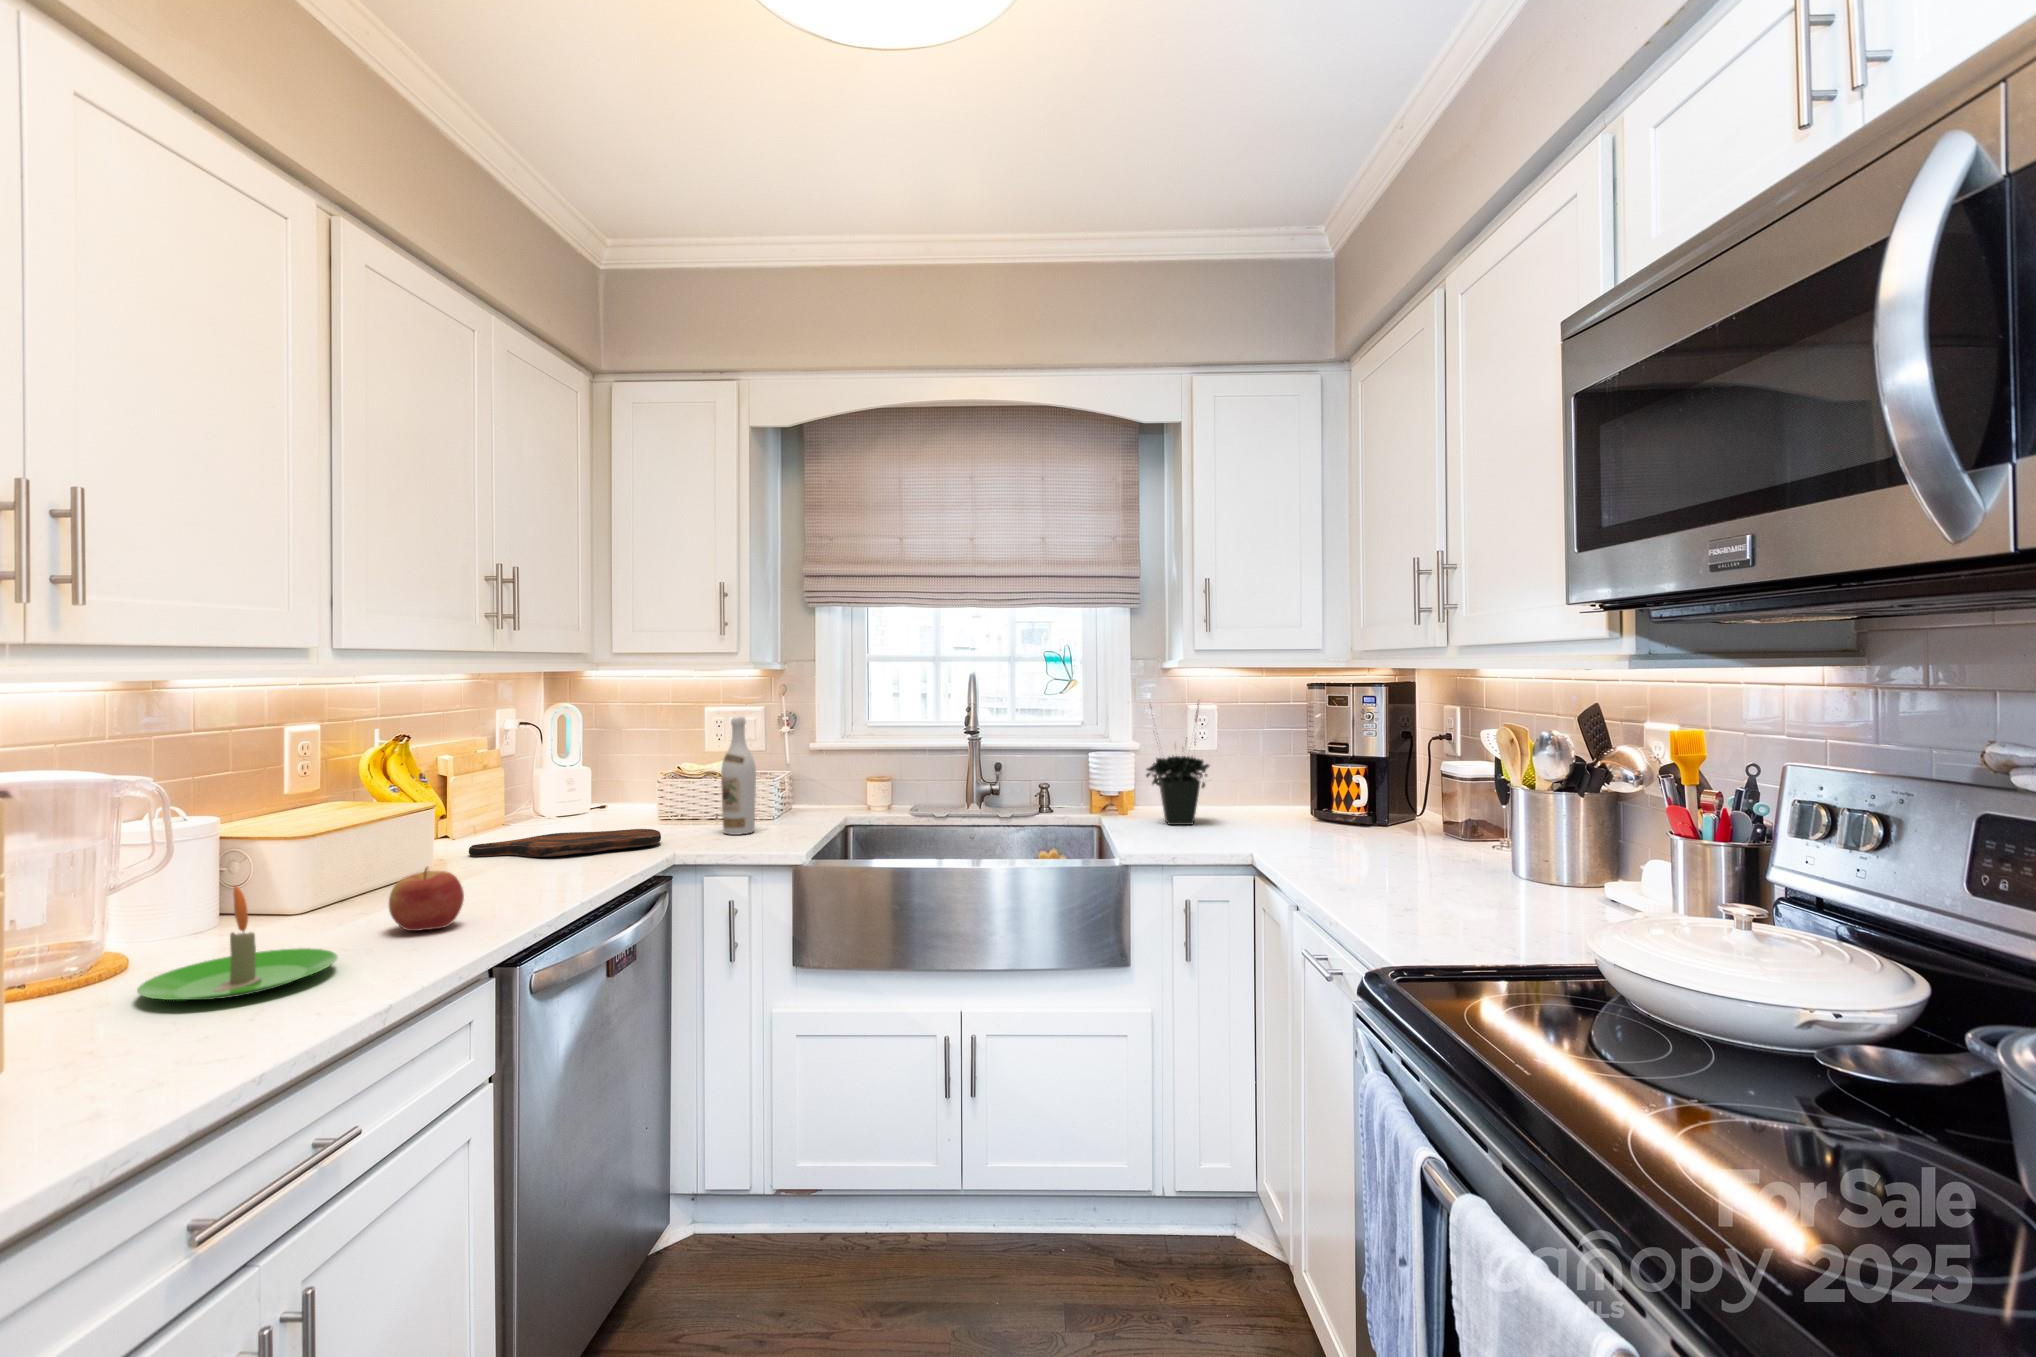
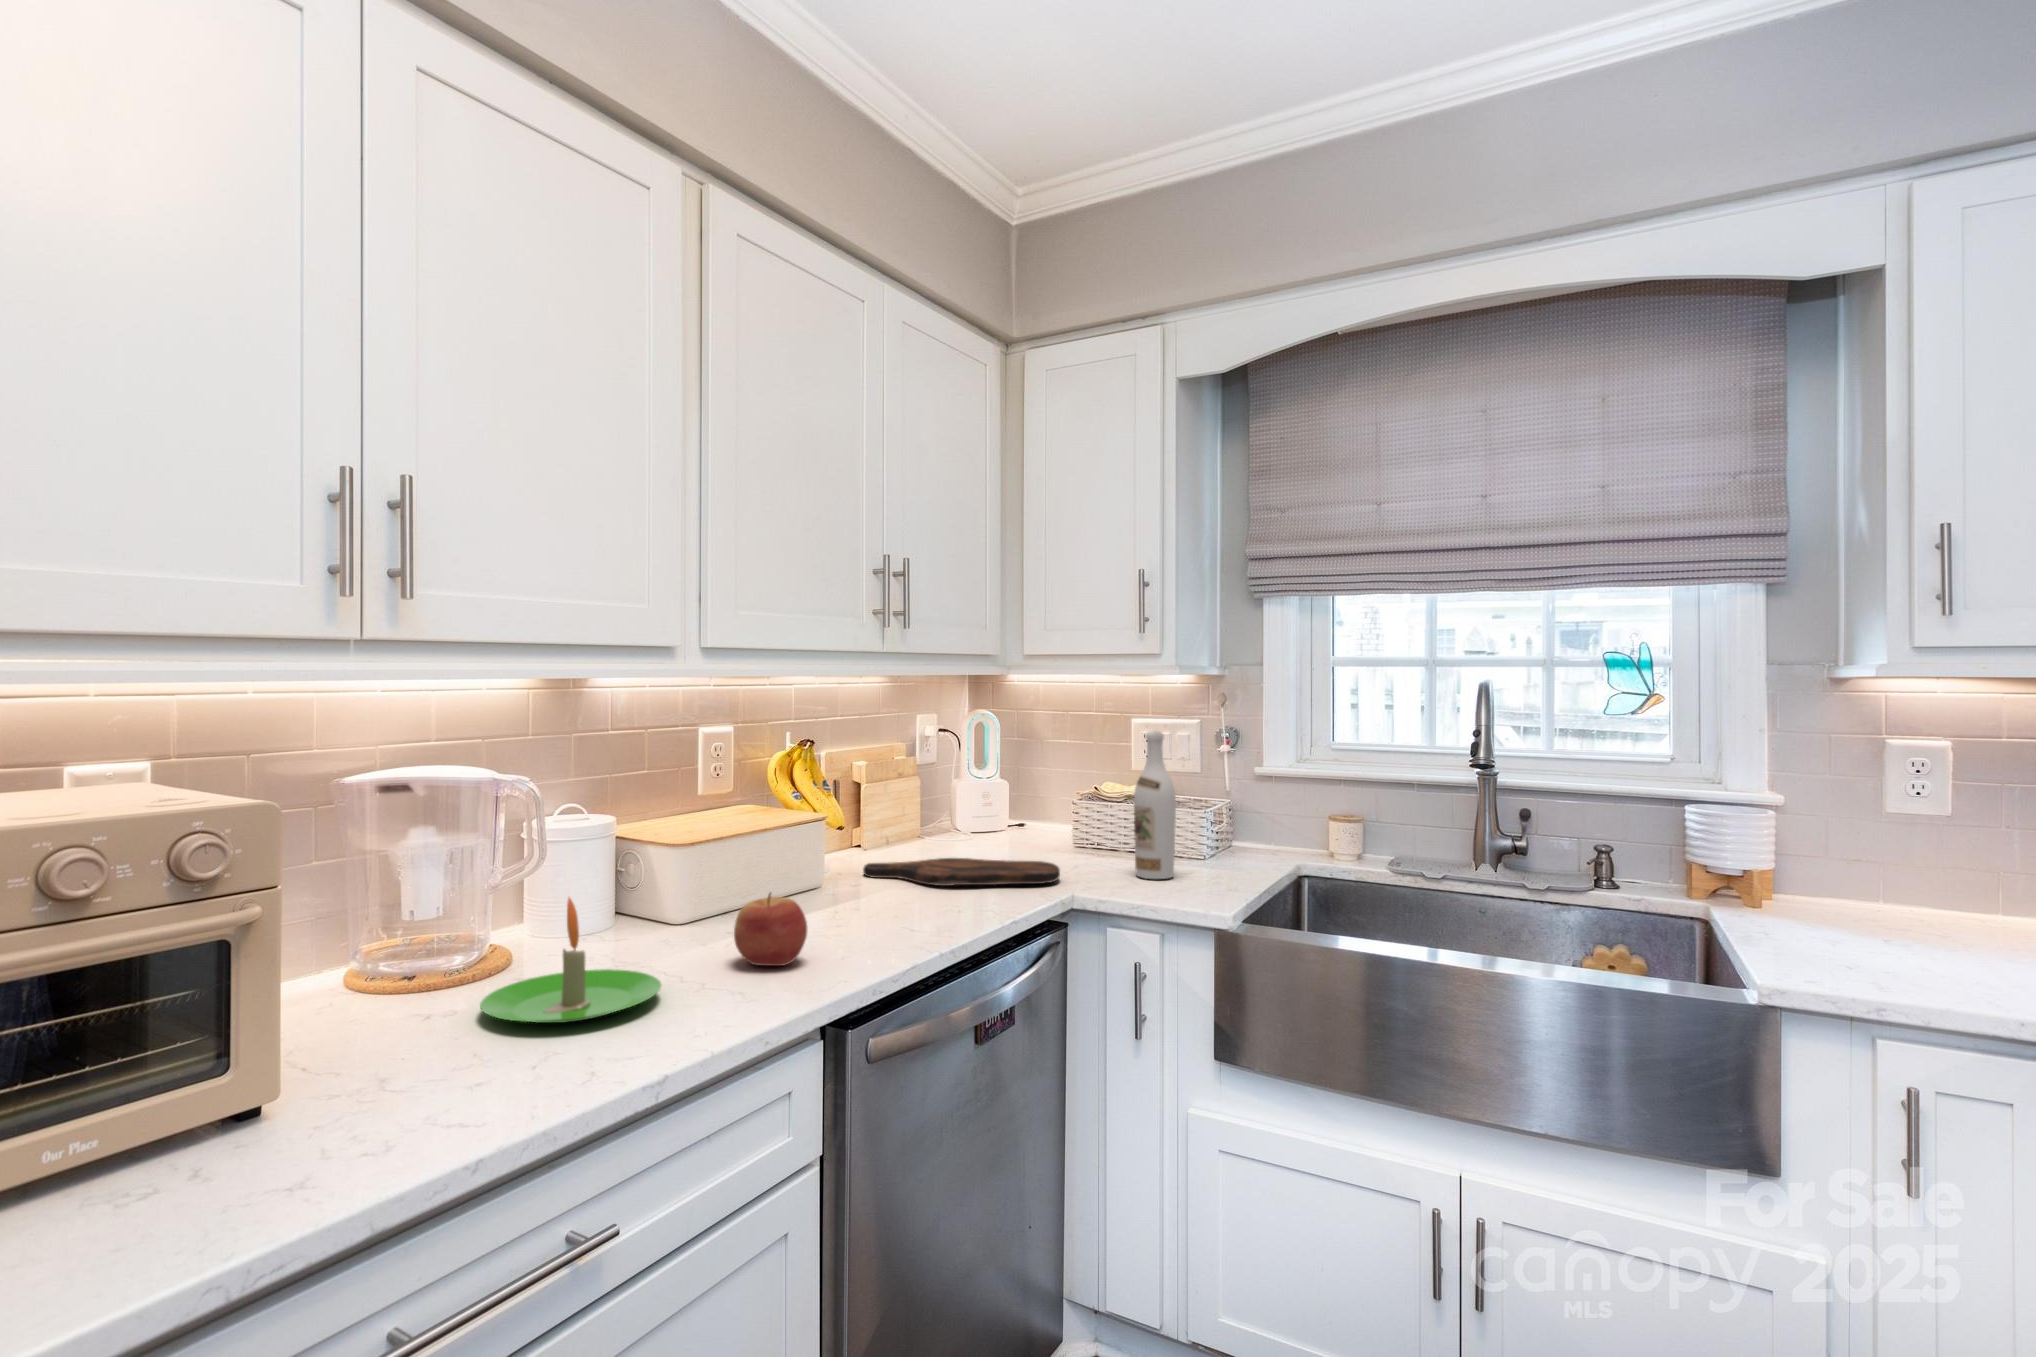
potted plant: present [1146,704,1209,825] -> none [1800,724,1948,942]

